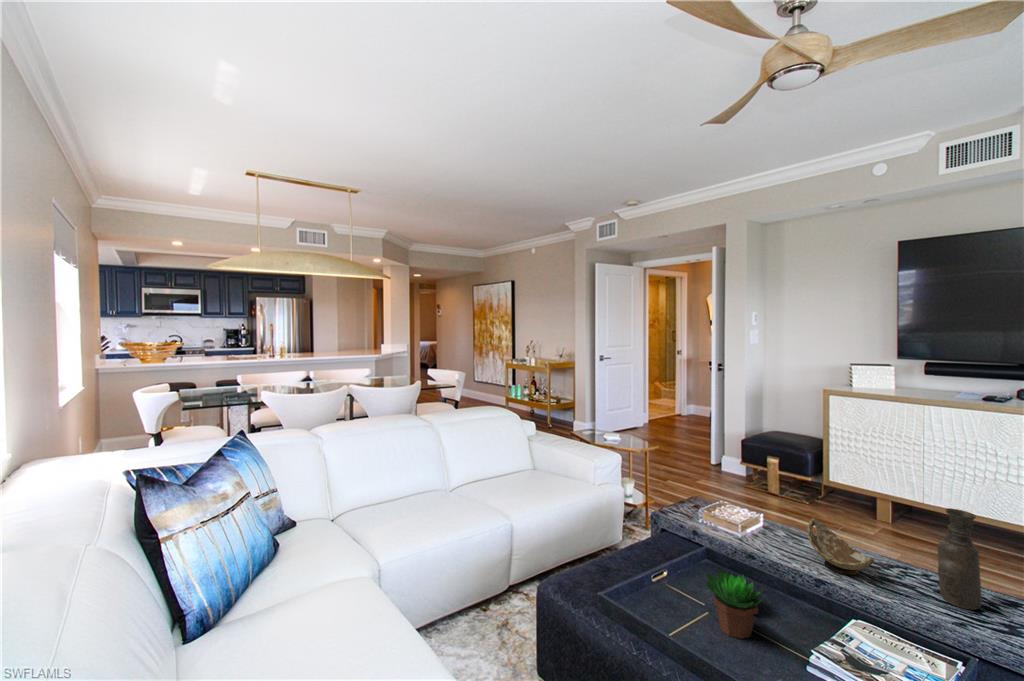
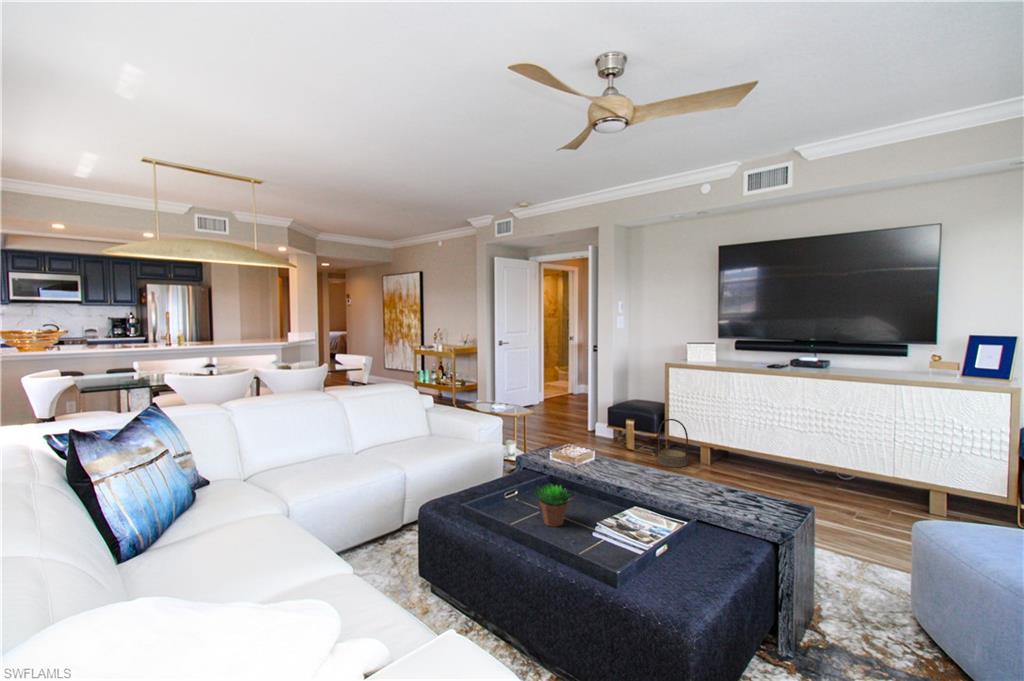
basket: none [812,460,857,522] -> present [658,419,688,467]
vase: present [938,508,982,610] -> none [688,432,713,497]
decorative bowl: present [807,517,874,575] -> none [616,448,654,485]

